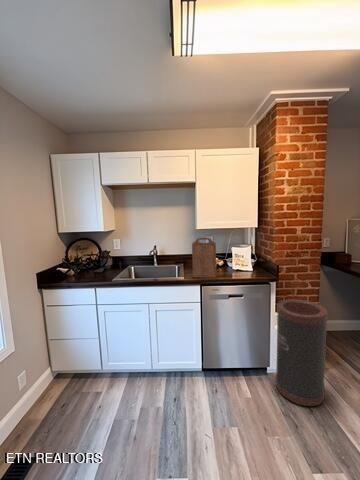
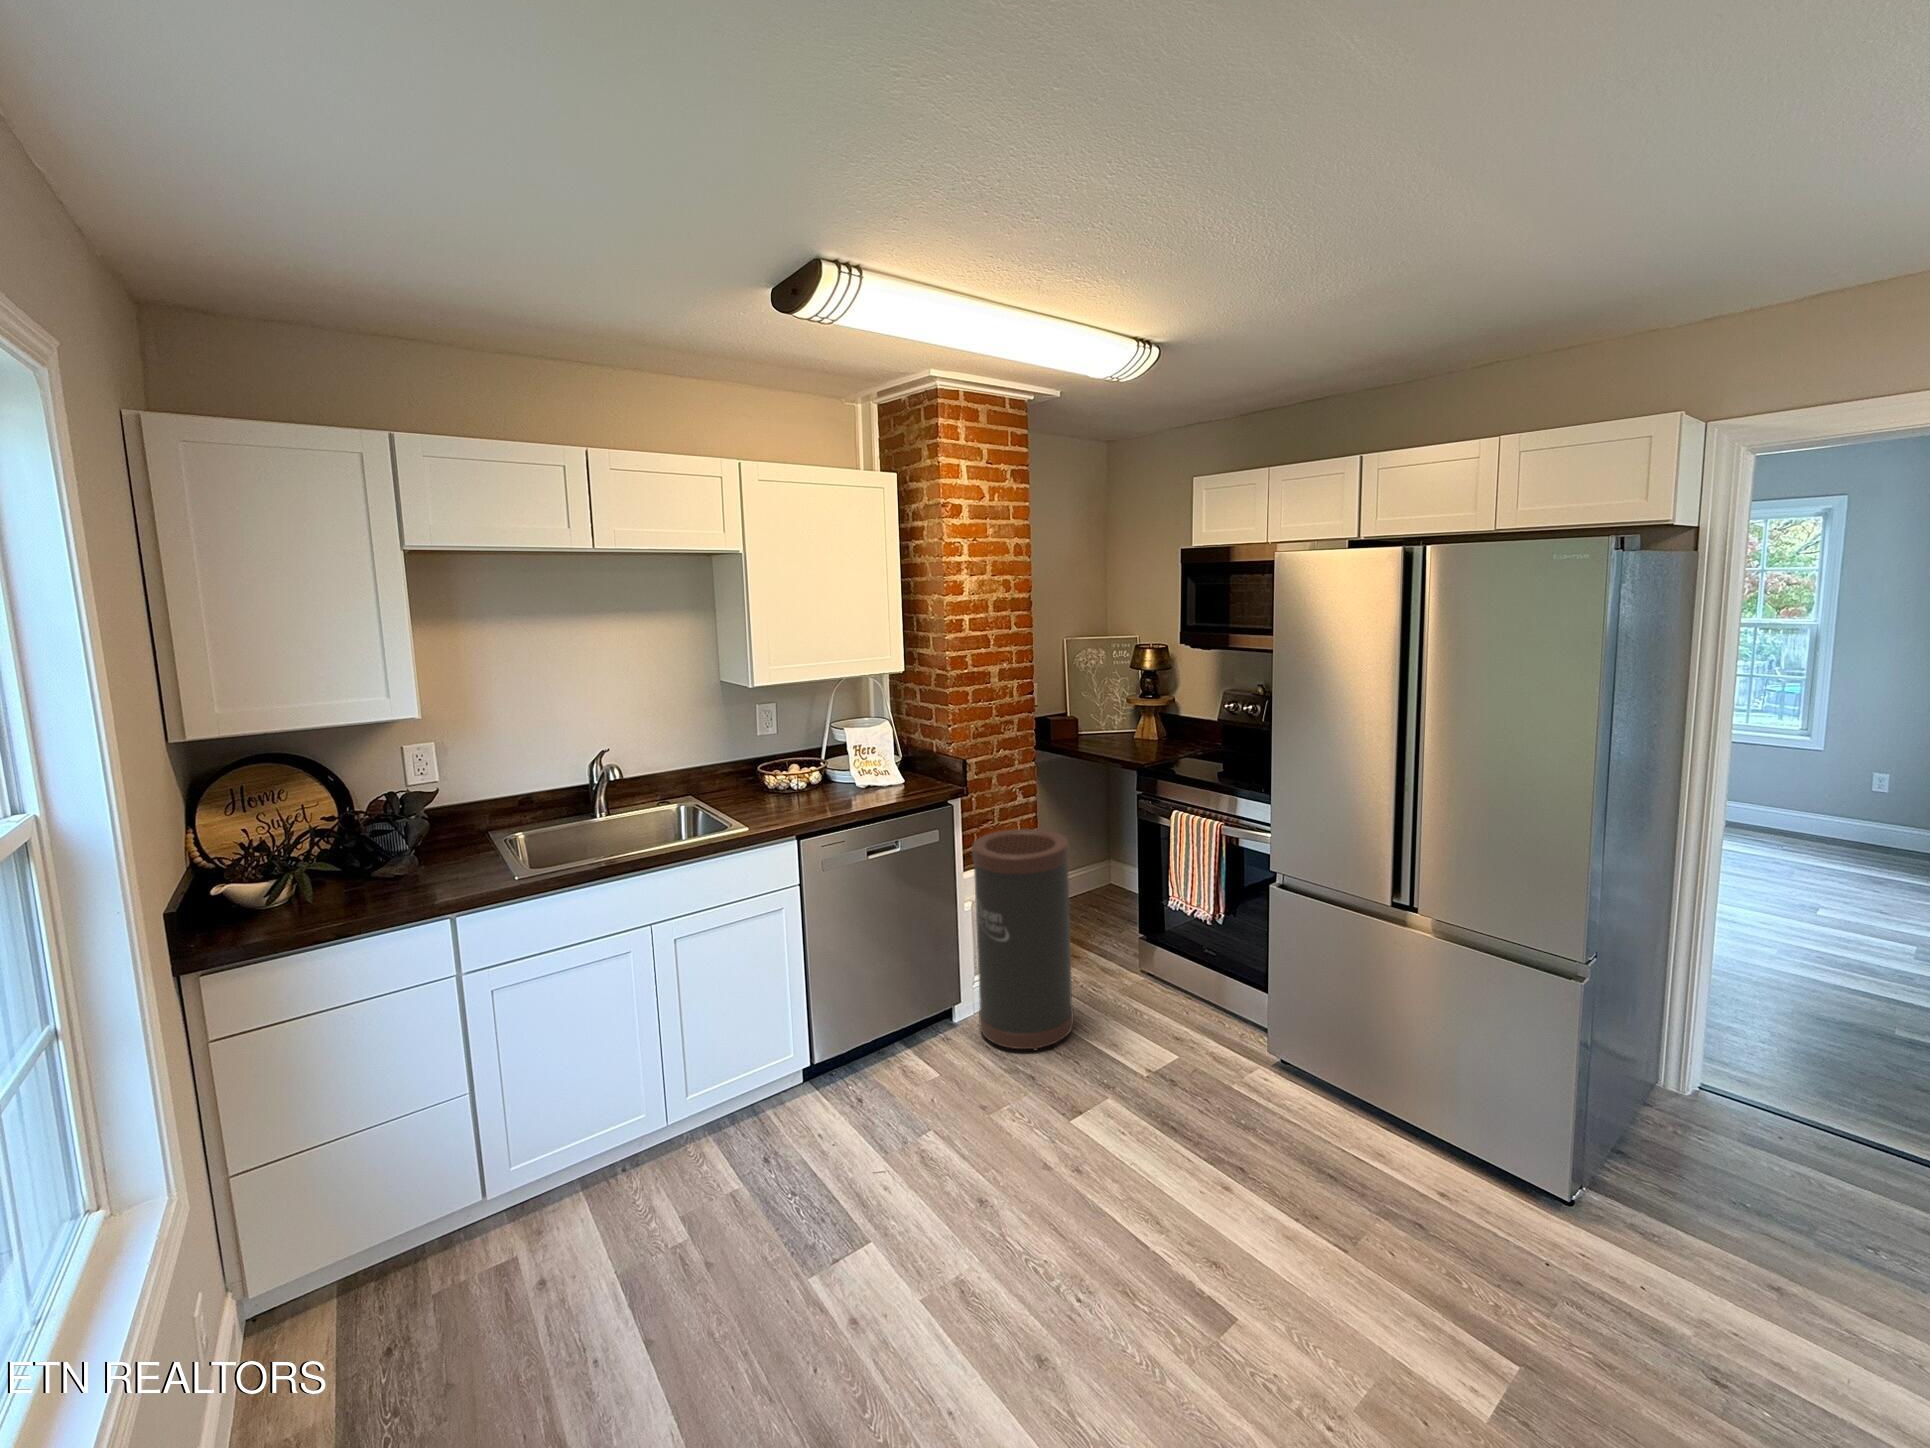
cutting board: present [192,237,216,278] -> none [760,708,830,821]

